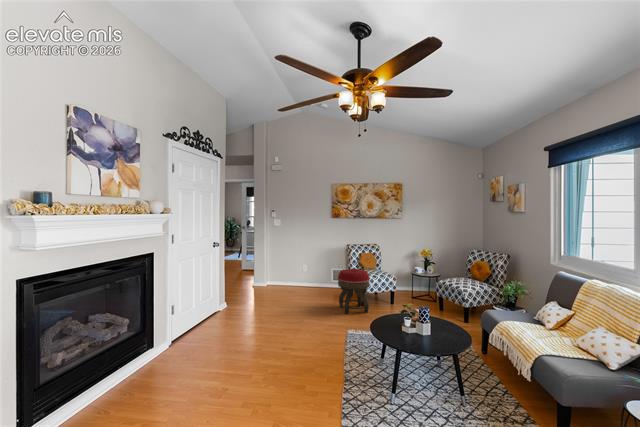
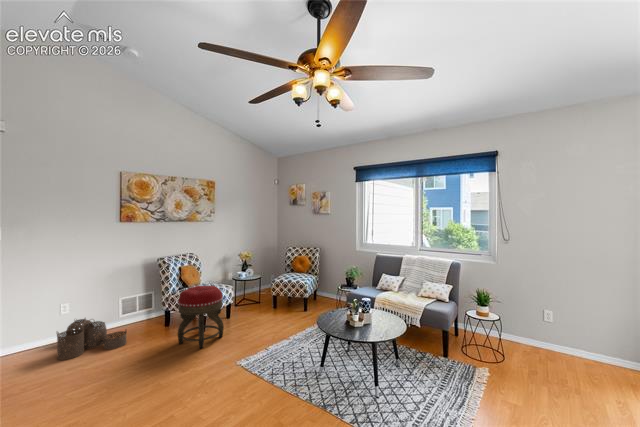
woven basket: none [289,275,321,298] -> present [57,319,127,359]

